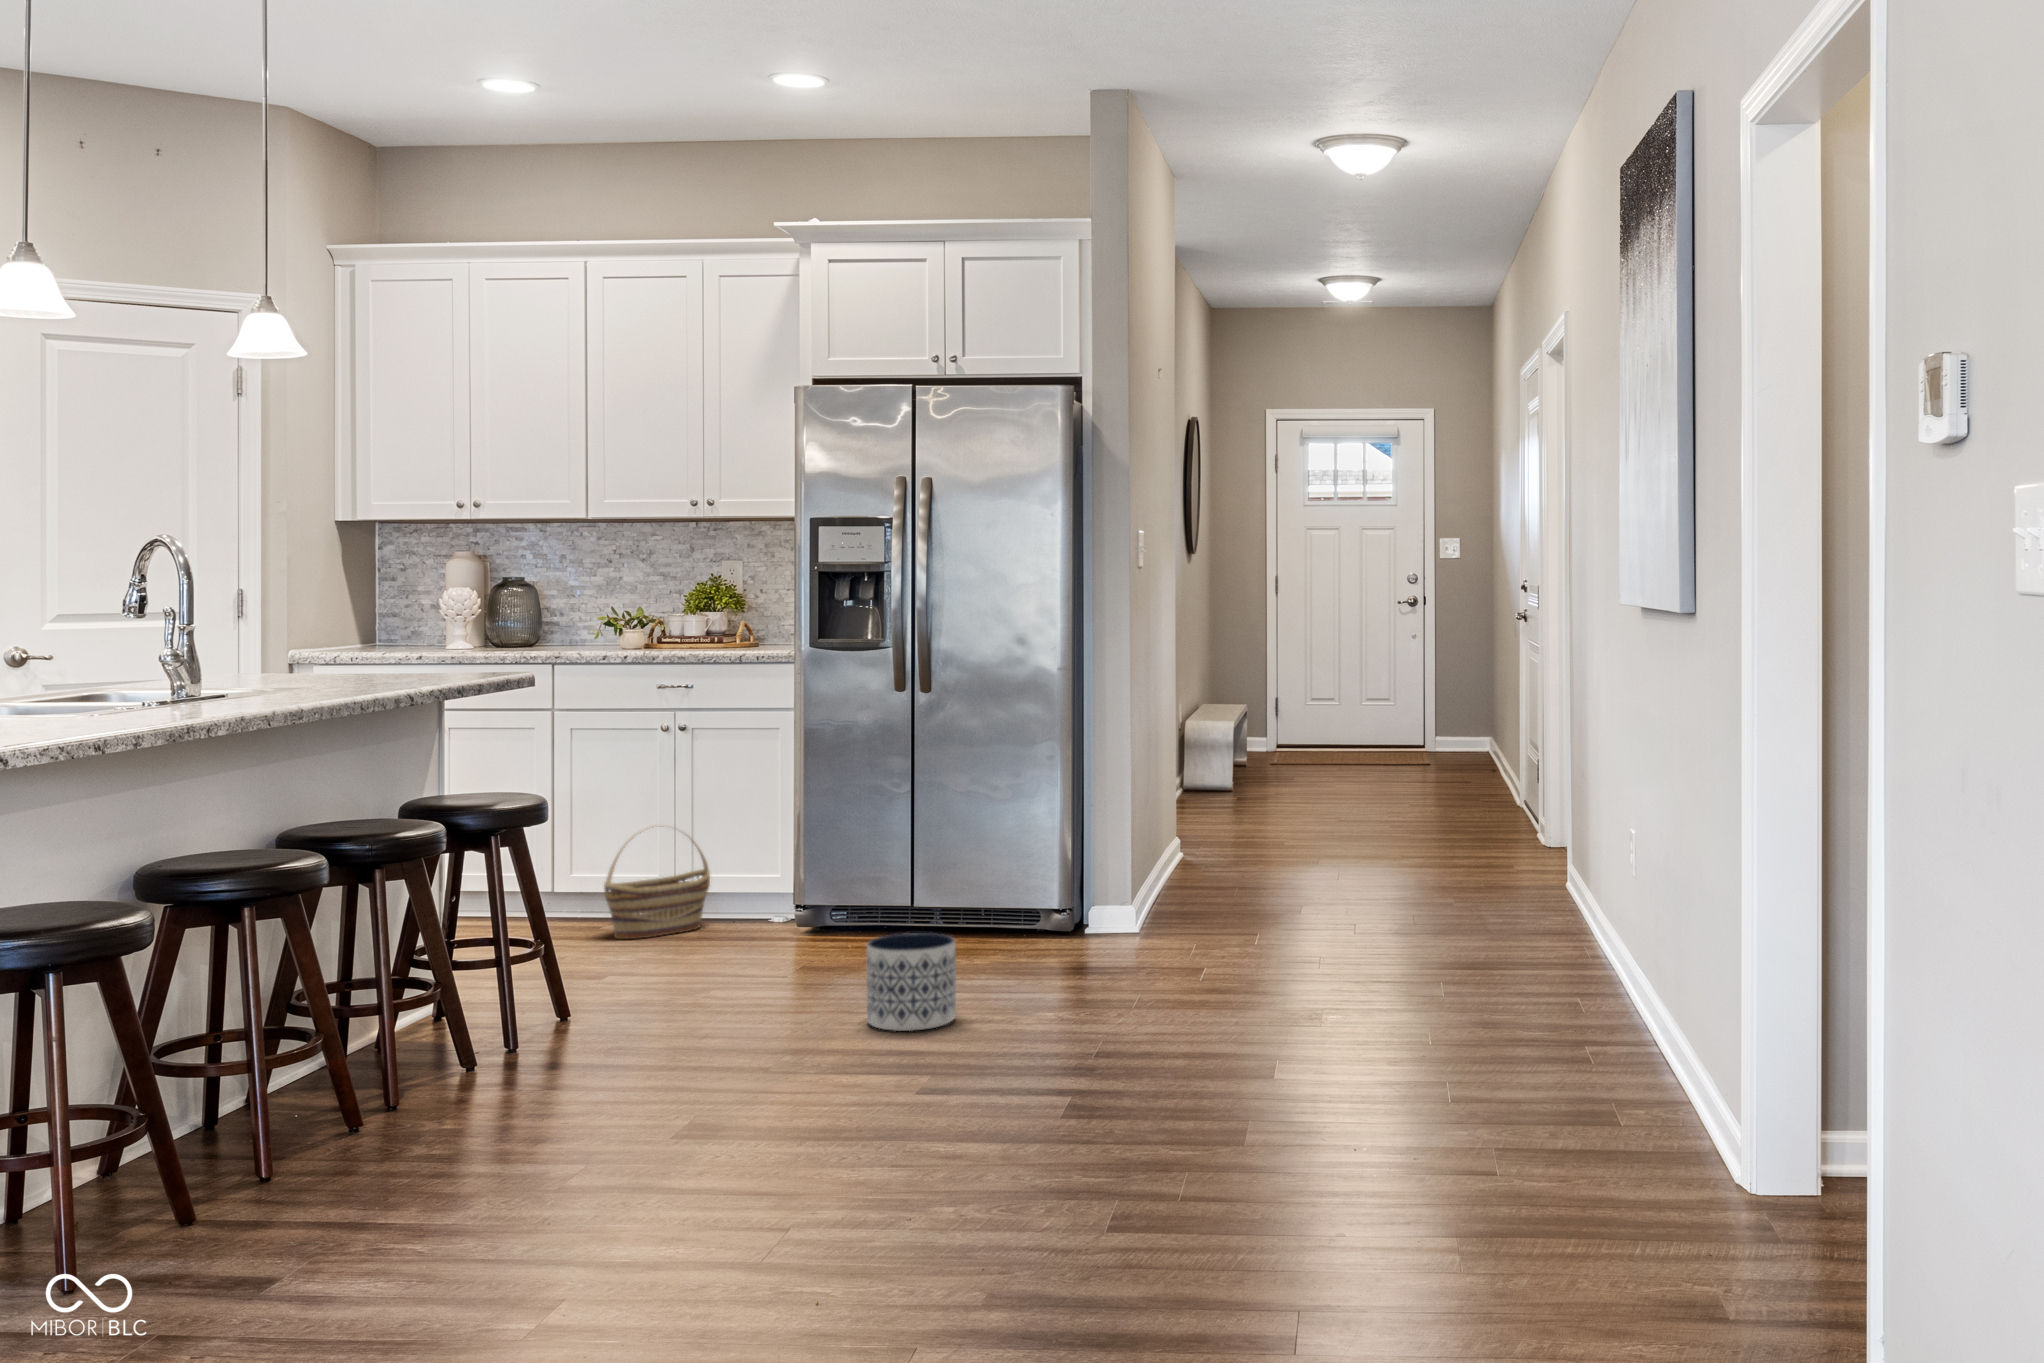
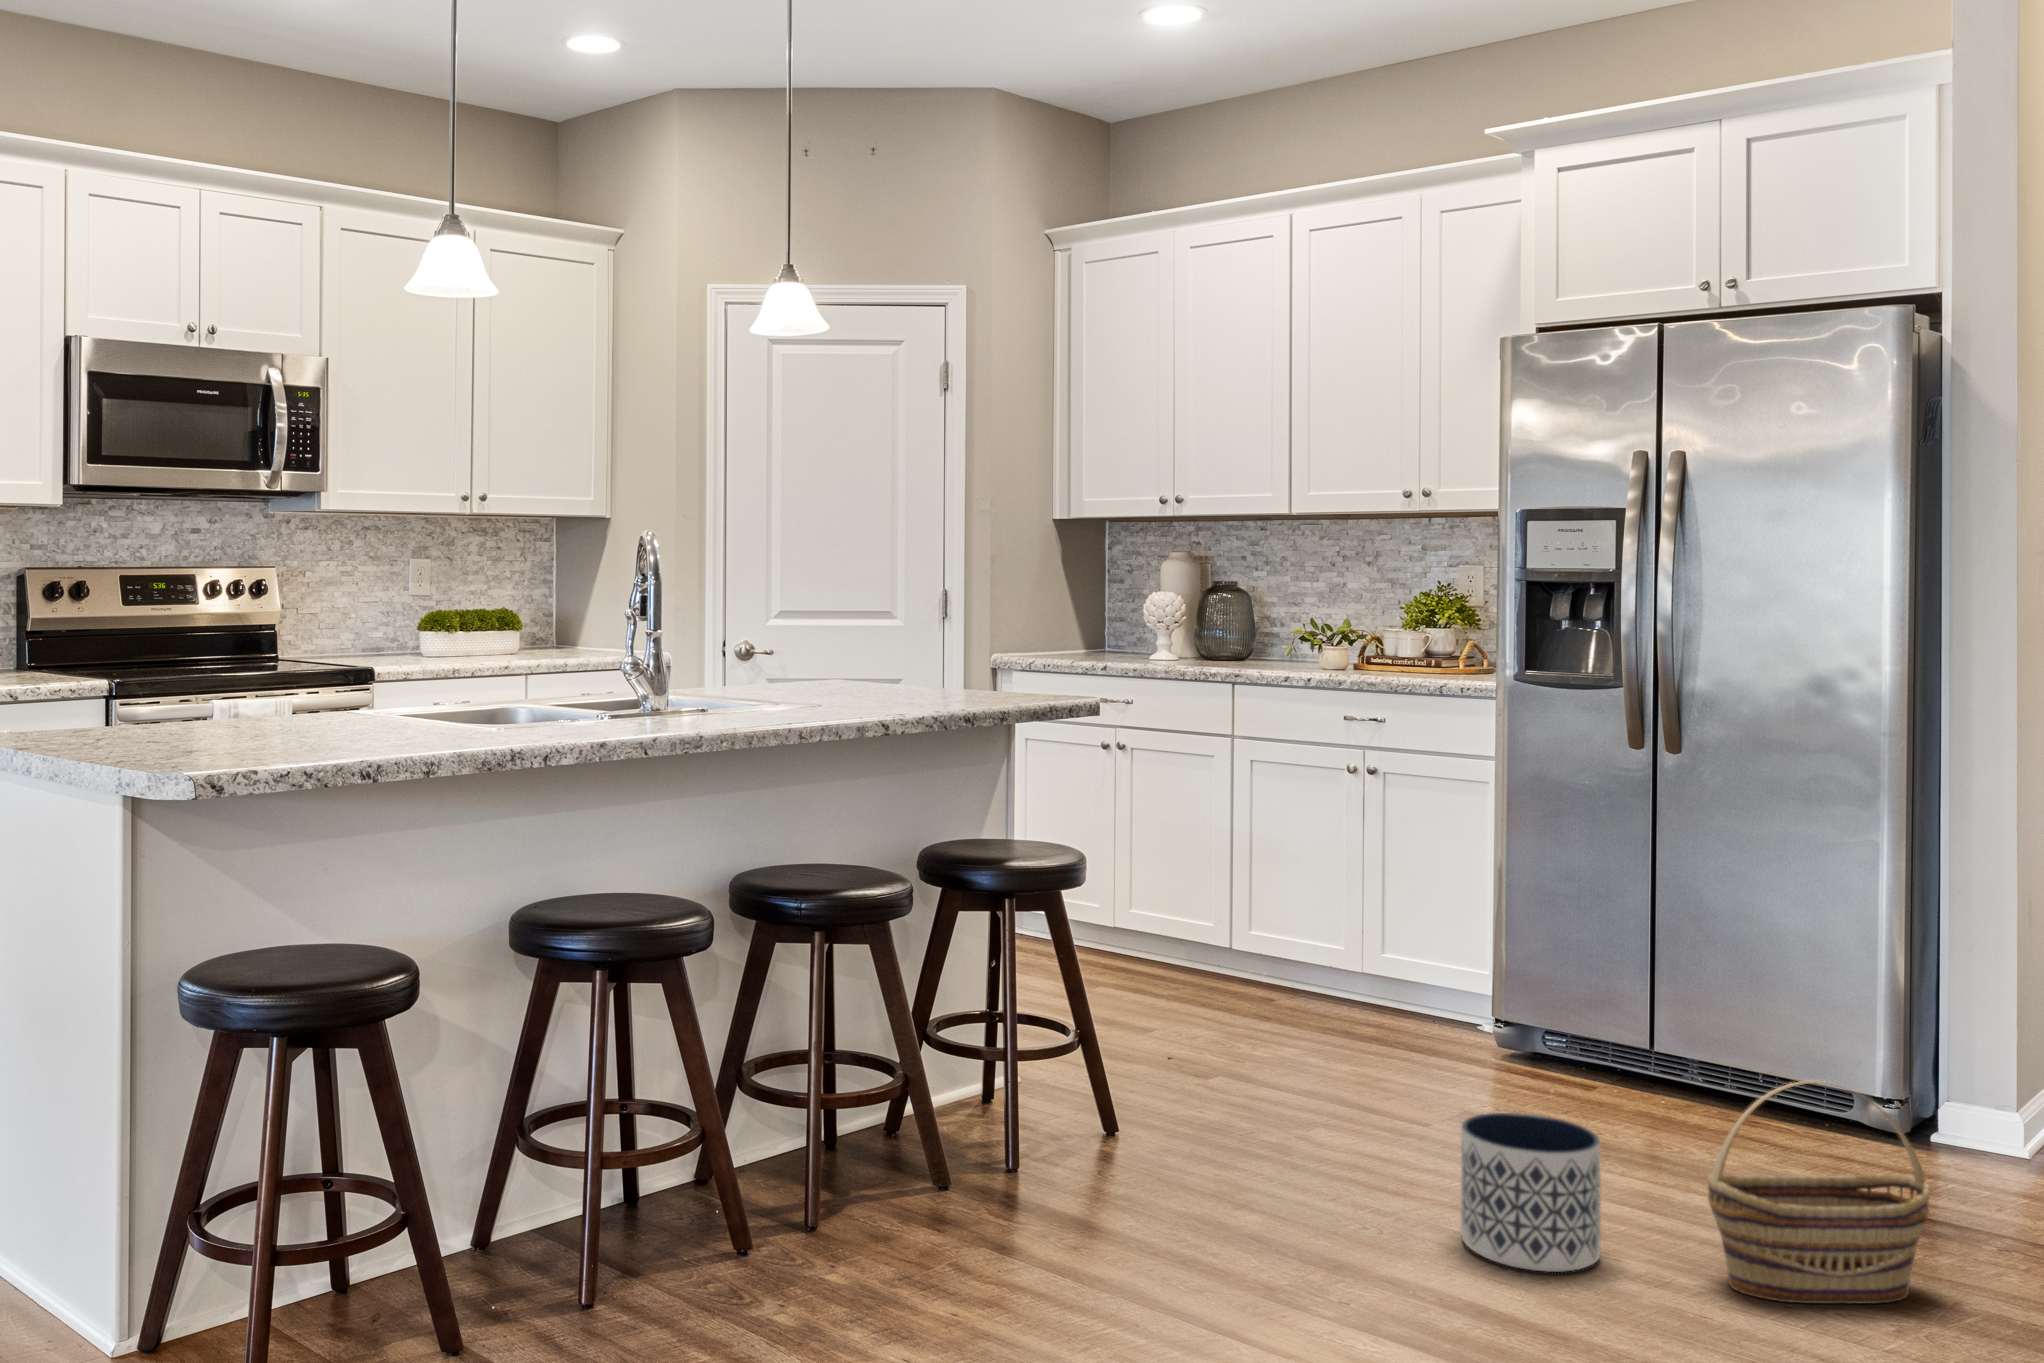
basket: present [604,827,710,939] -> present [1708,1081,1929,1304]

